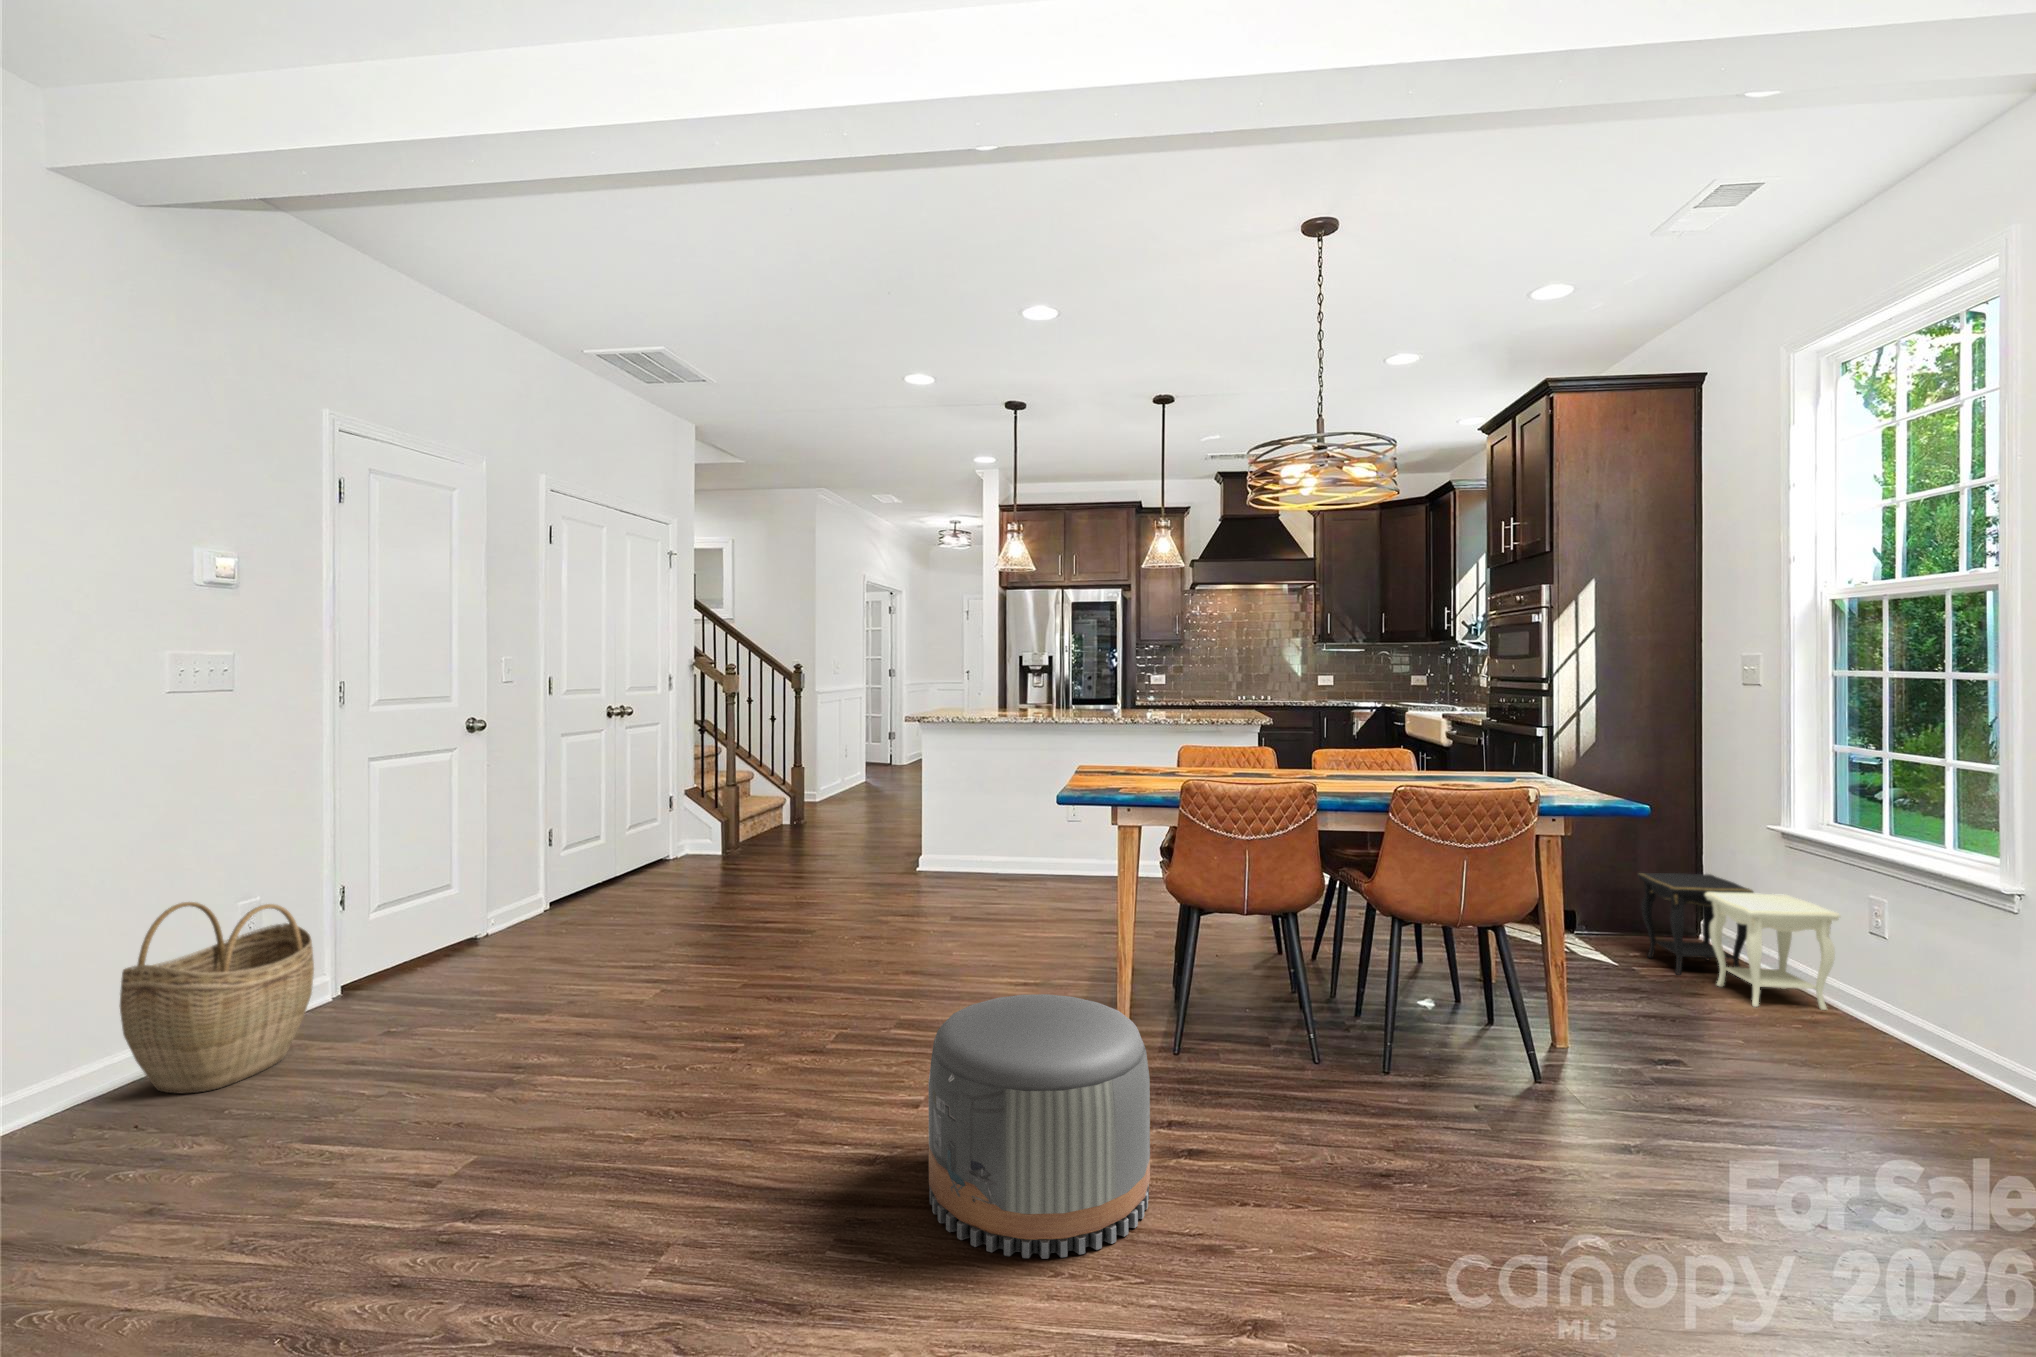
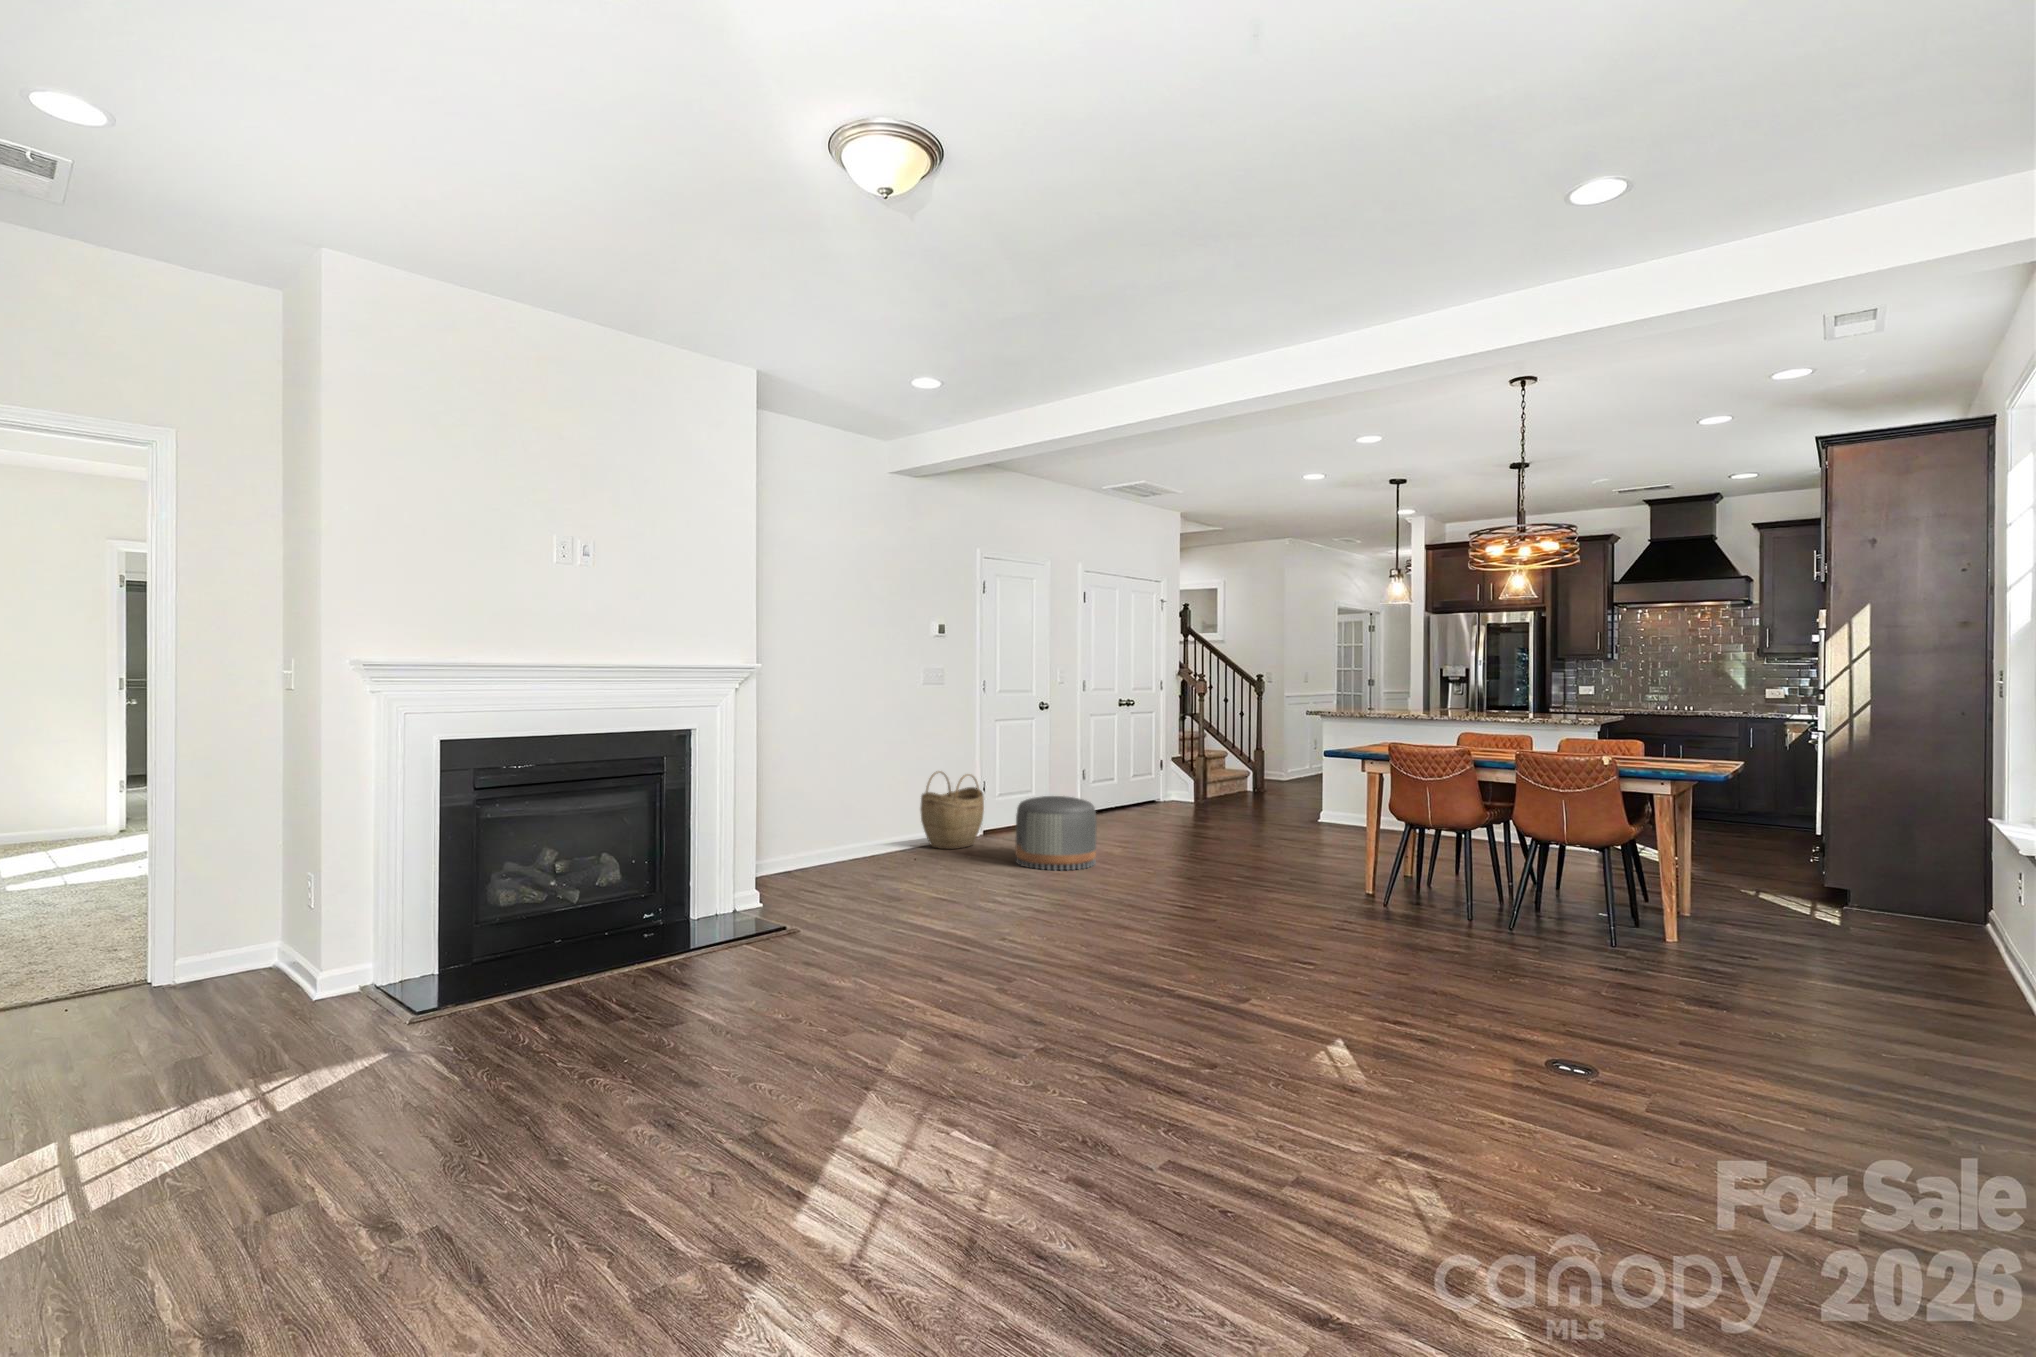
side table: present [1638,873,1840,1010] -> none [1874,850,1991,955]
pouf: present [928,994,1150,1259] -> present [1015,796,1097,870]

